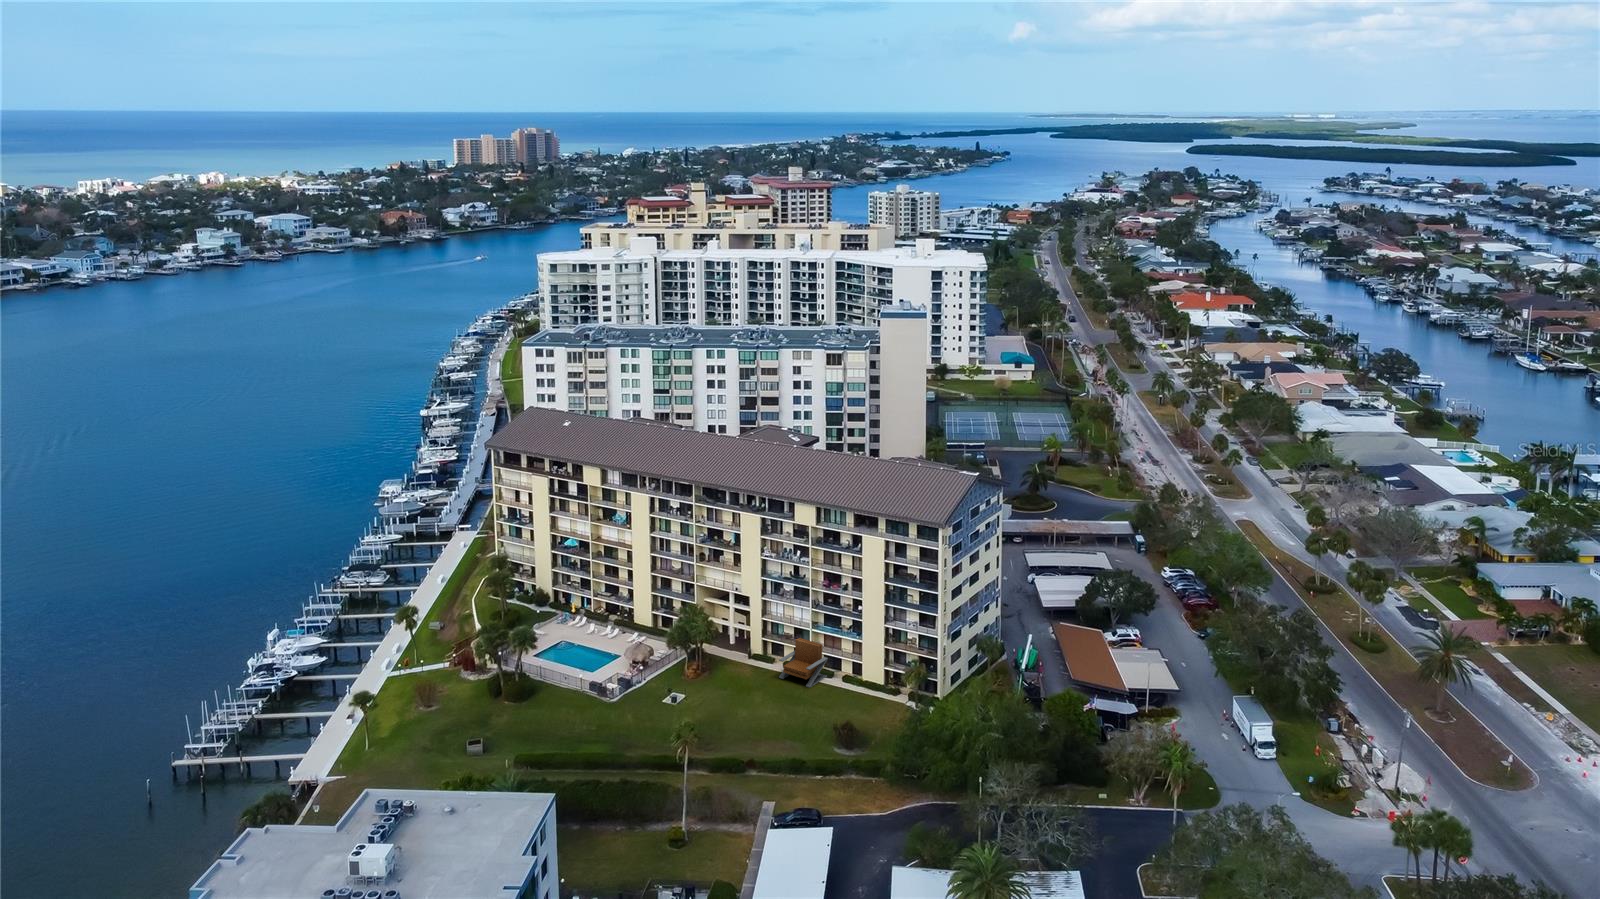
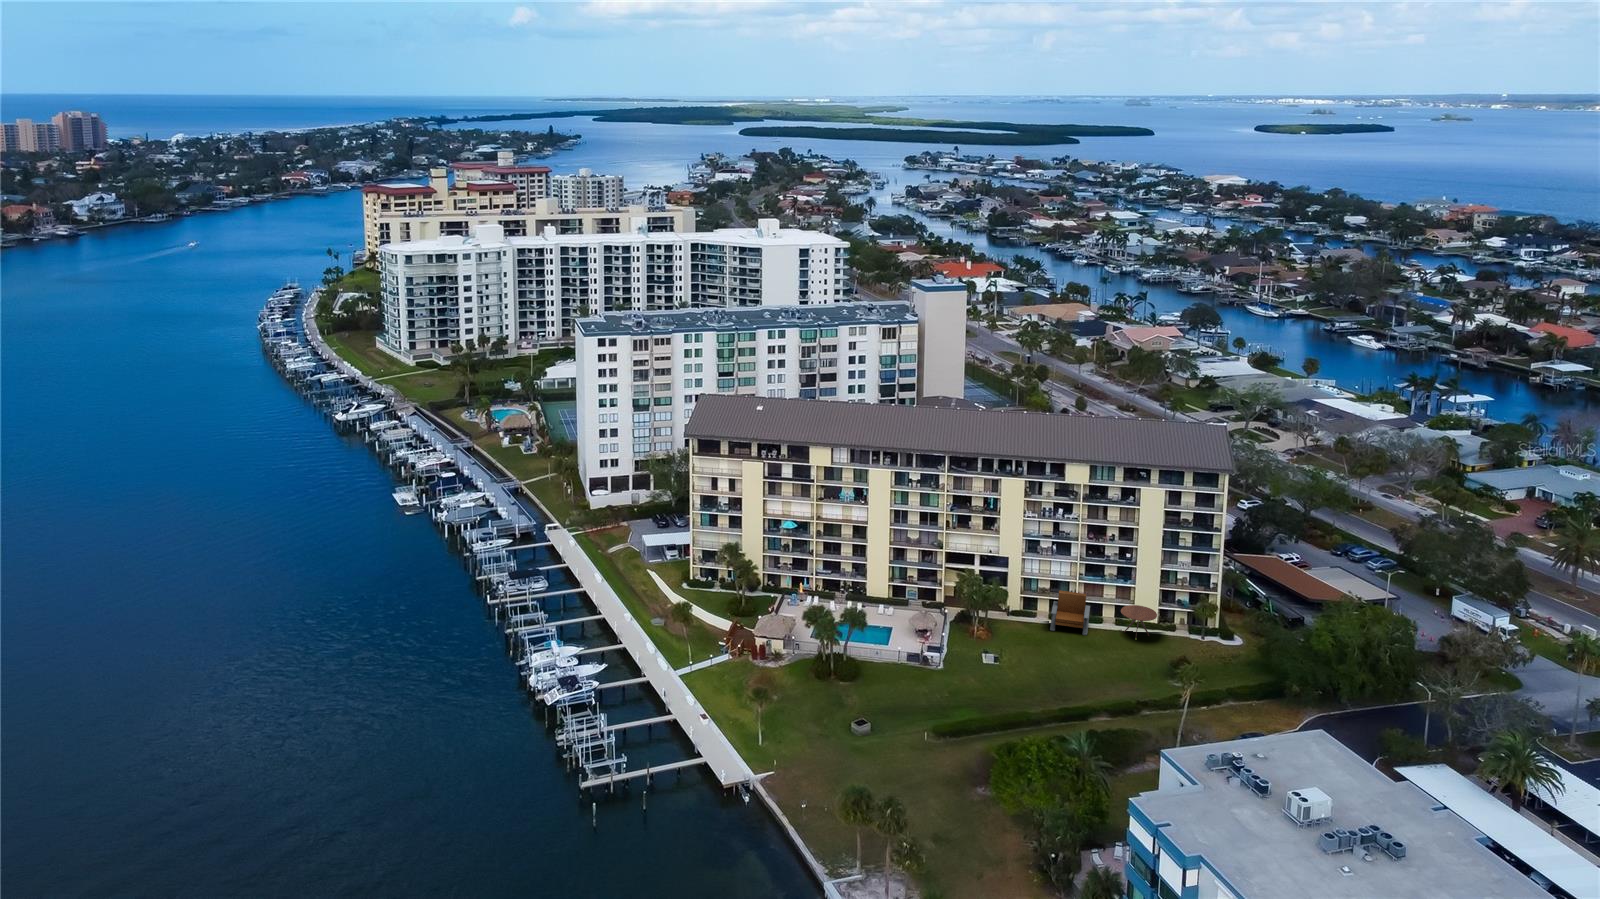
round table: none [843,662,880,698] -> present [1121,605,1157,636]

